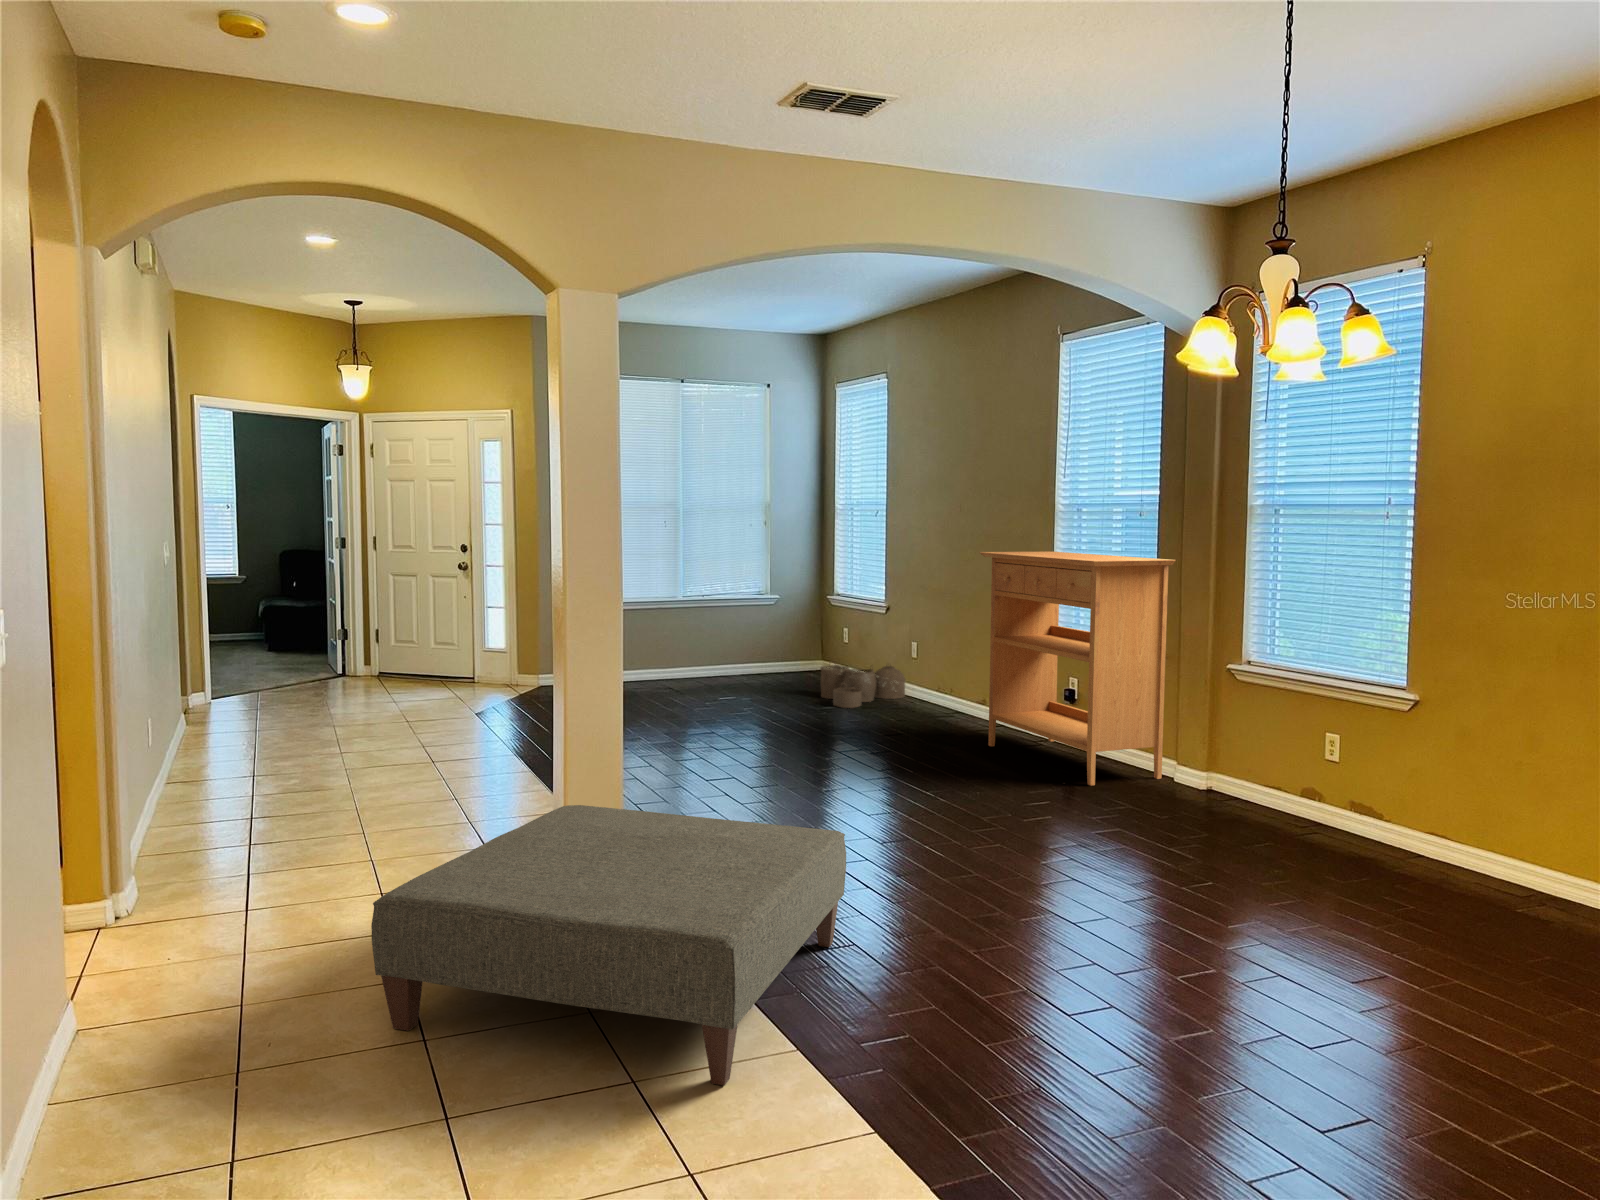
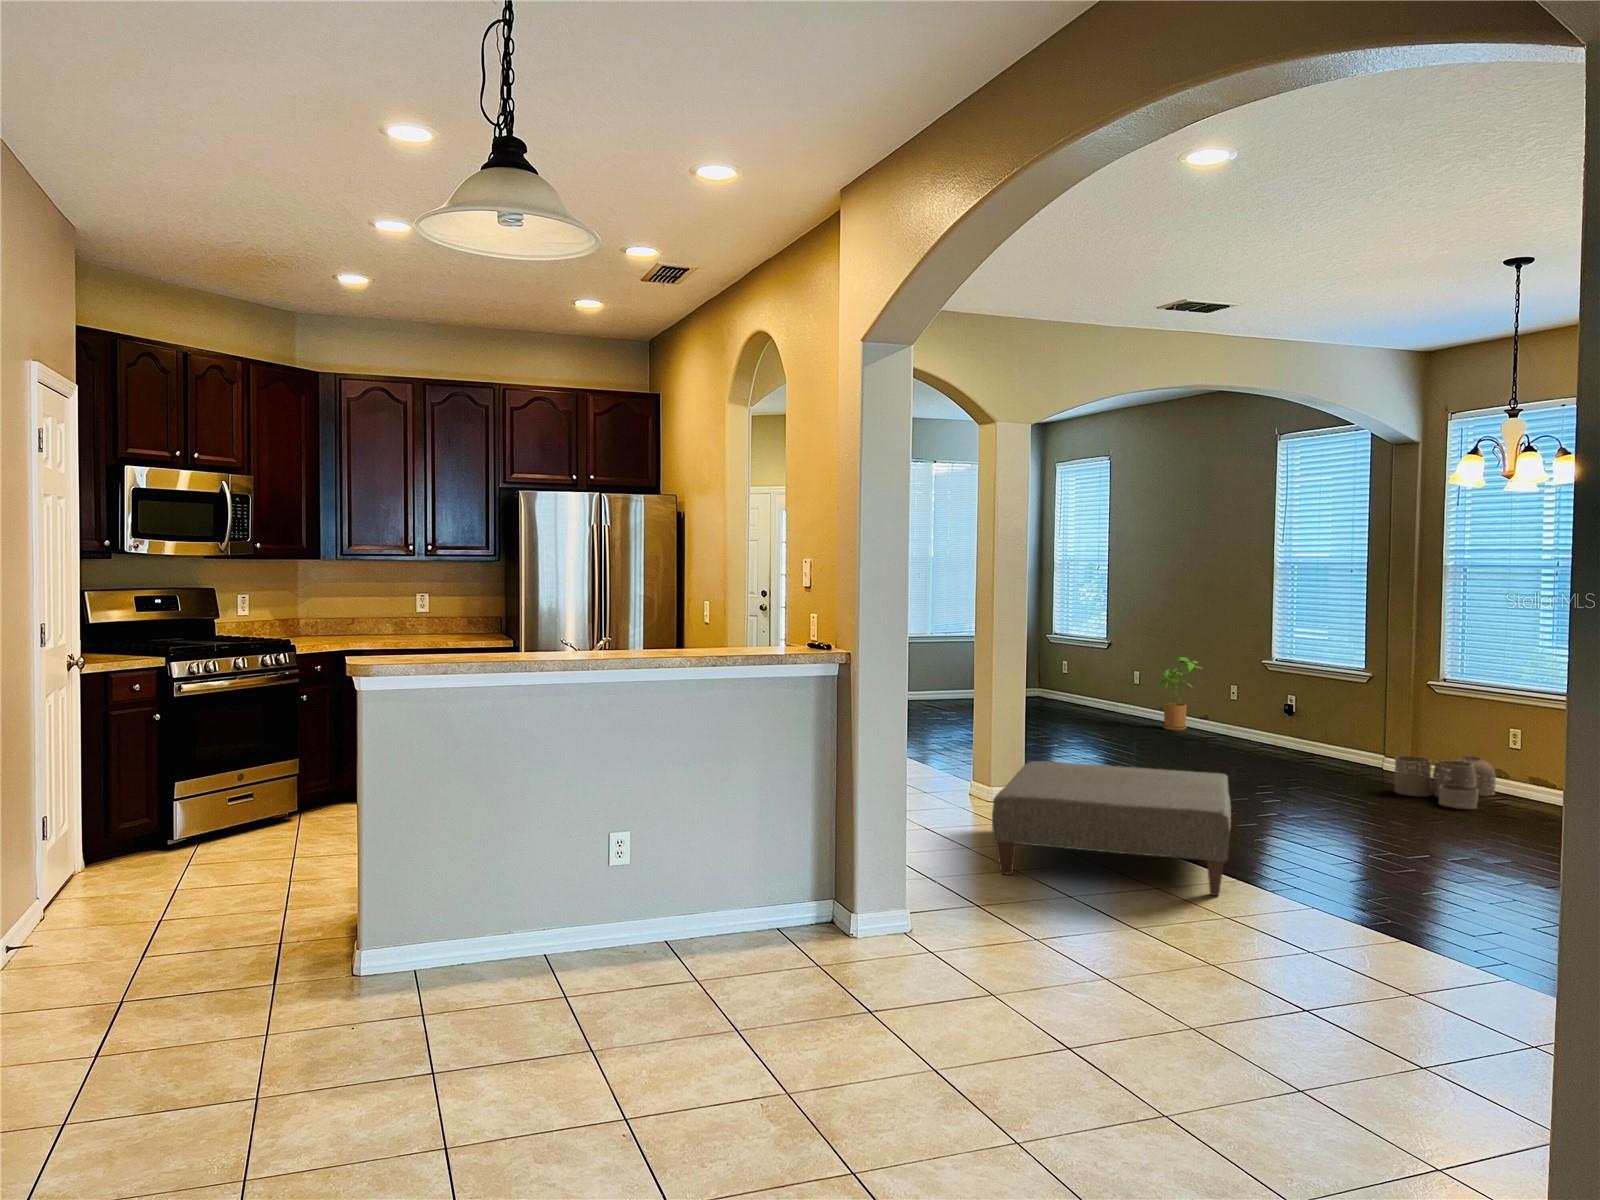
console table: present [979,551,1176,786] -> none [1218,600,1384,771]
house plant: none [924,625,979,719] -> present [1159,657,1203,731]
woven basket: present [821,665,905,708] -> present [1395,755,1496,809]

